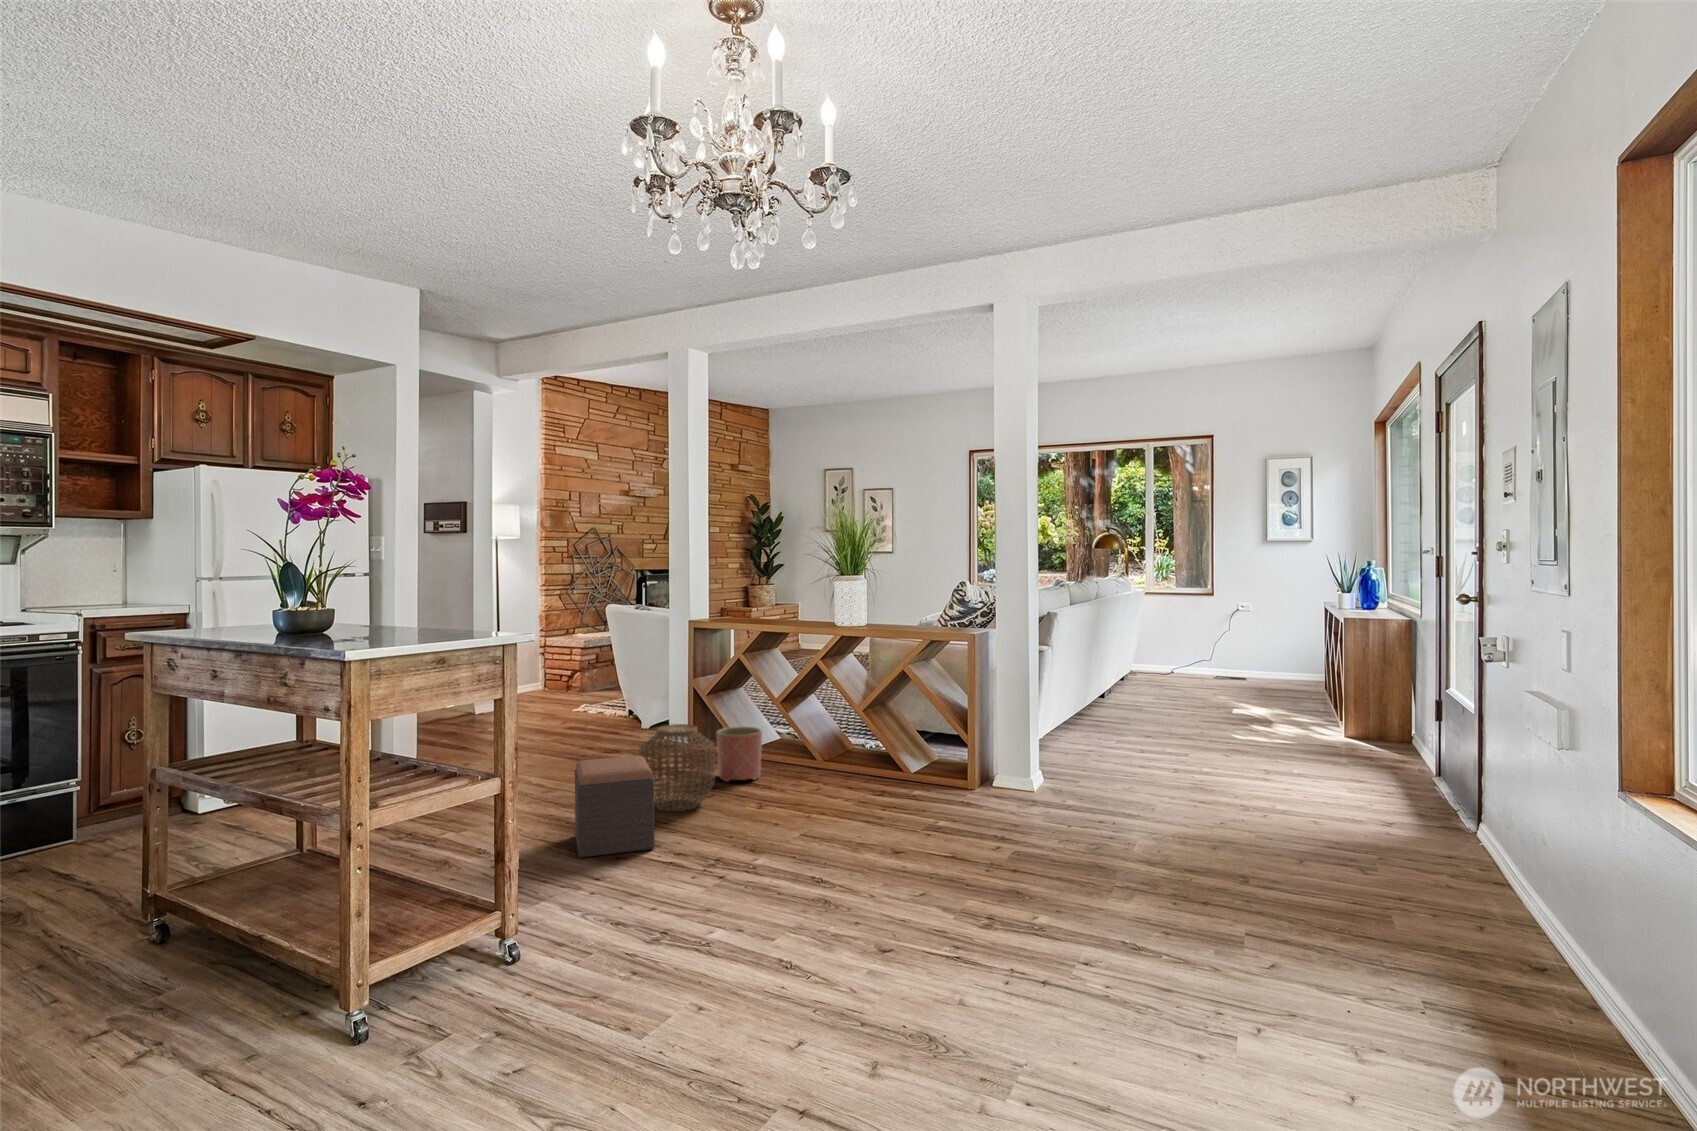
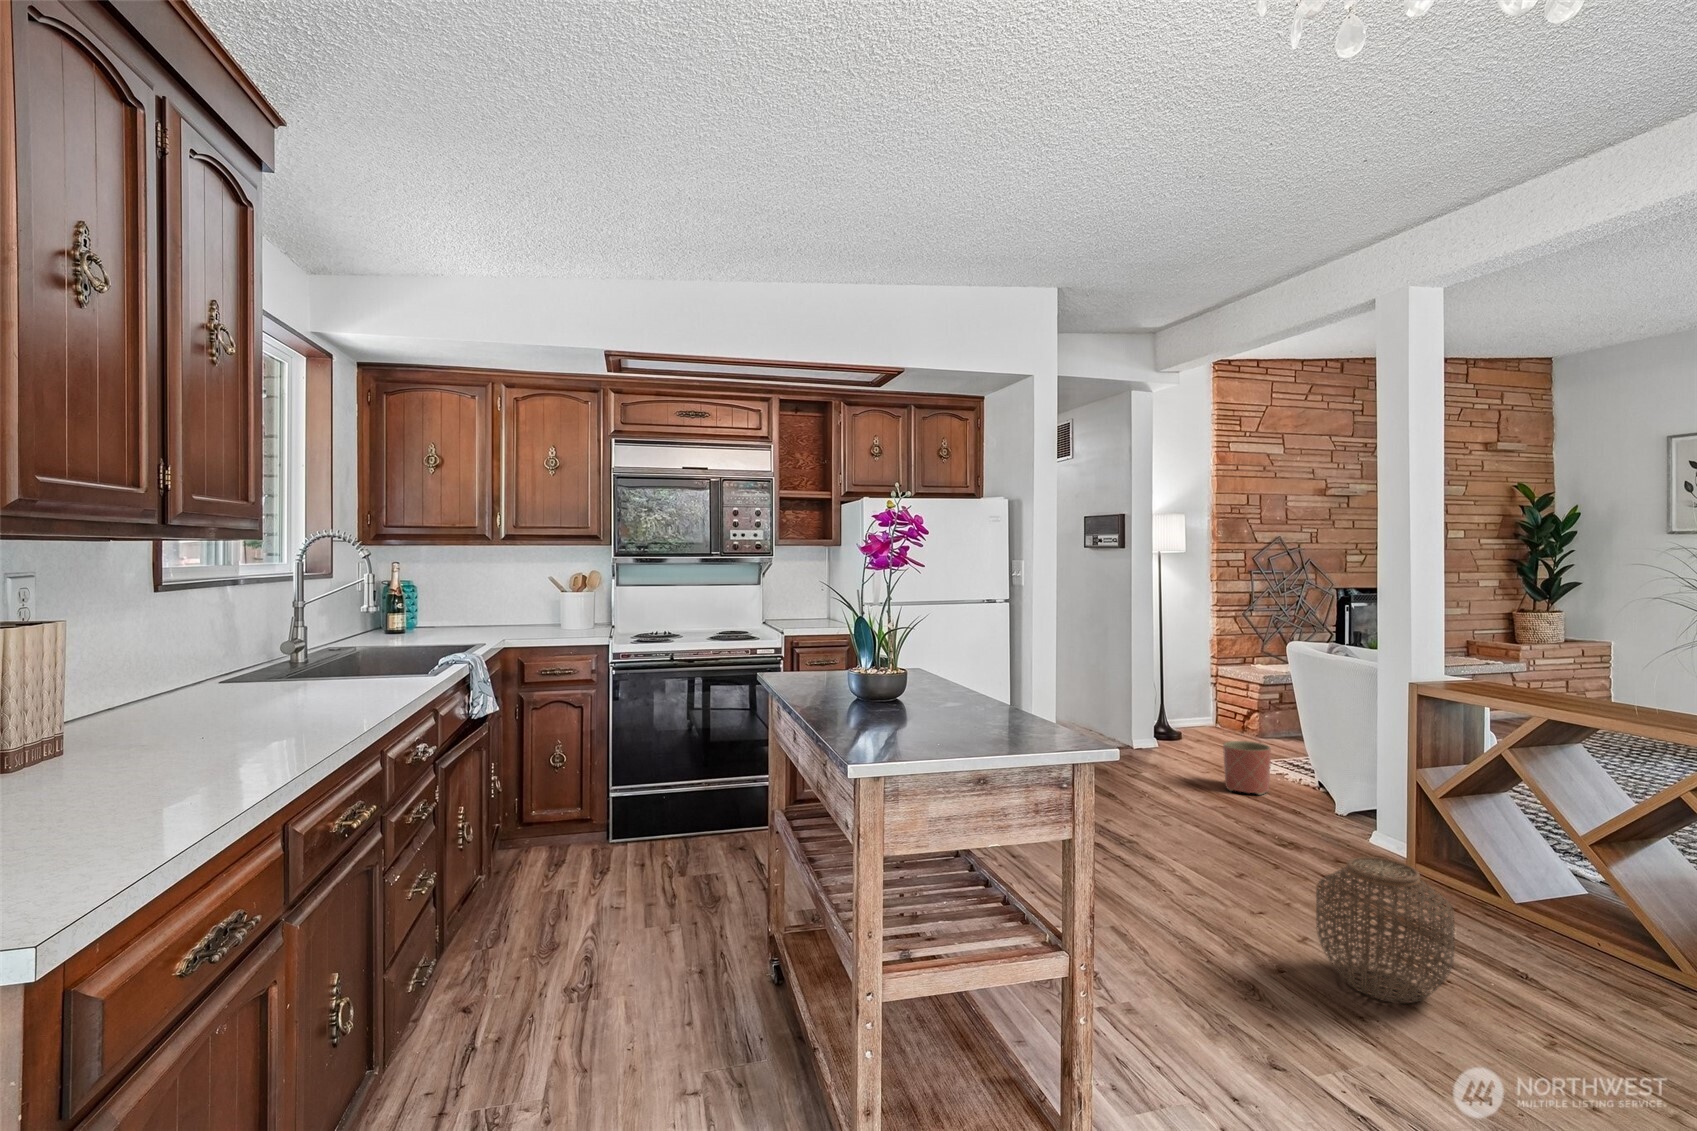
planter: present [717,727,762,781] -> present [1223,741,1271,795]
footstool: present [575,756,655,858] -> none [1209,897,1335,1078]

